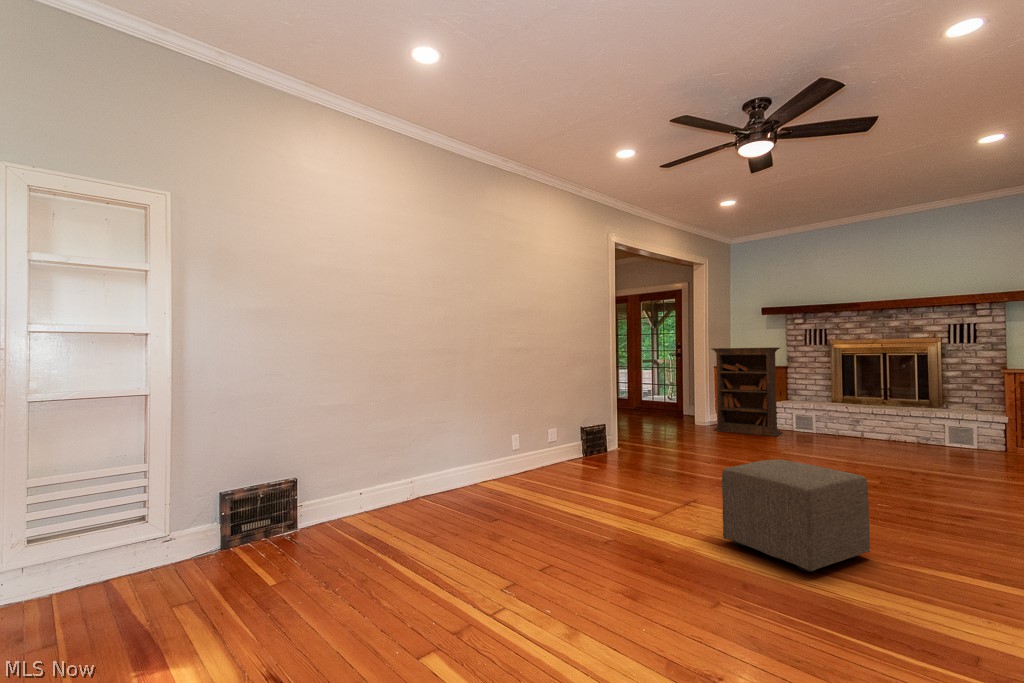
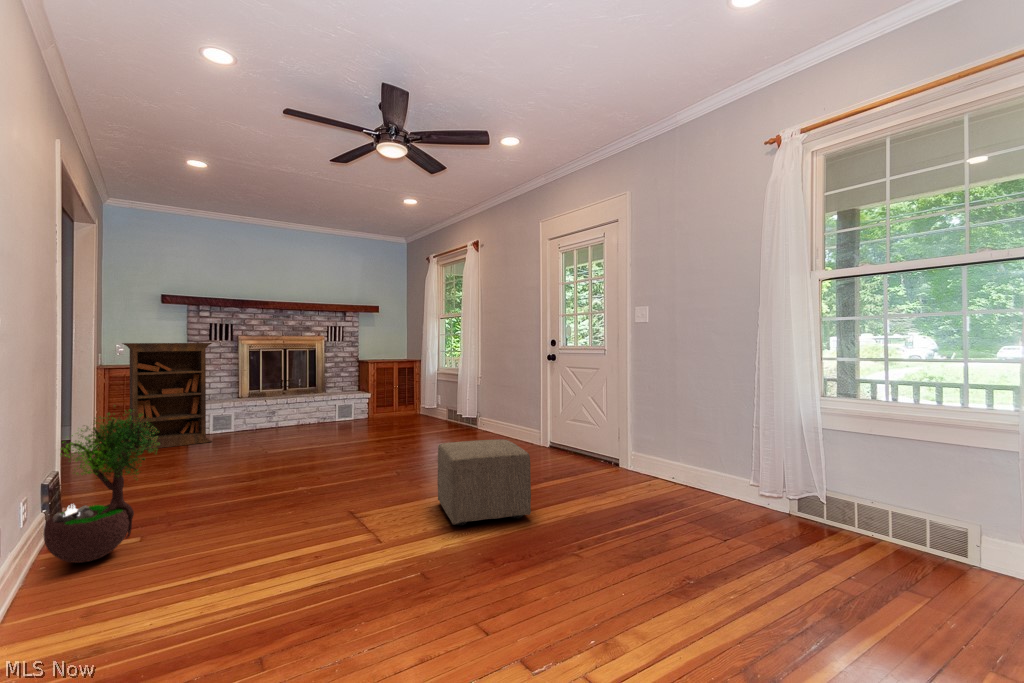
potted tree: none [547,383,596,470] -> present [44,409,160,563]

